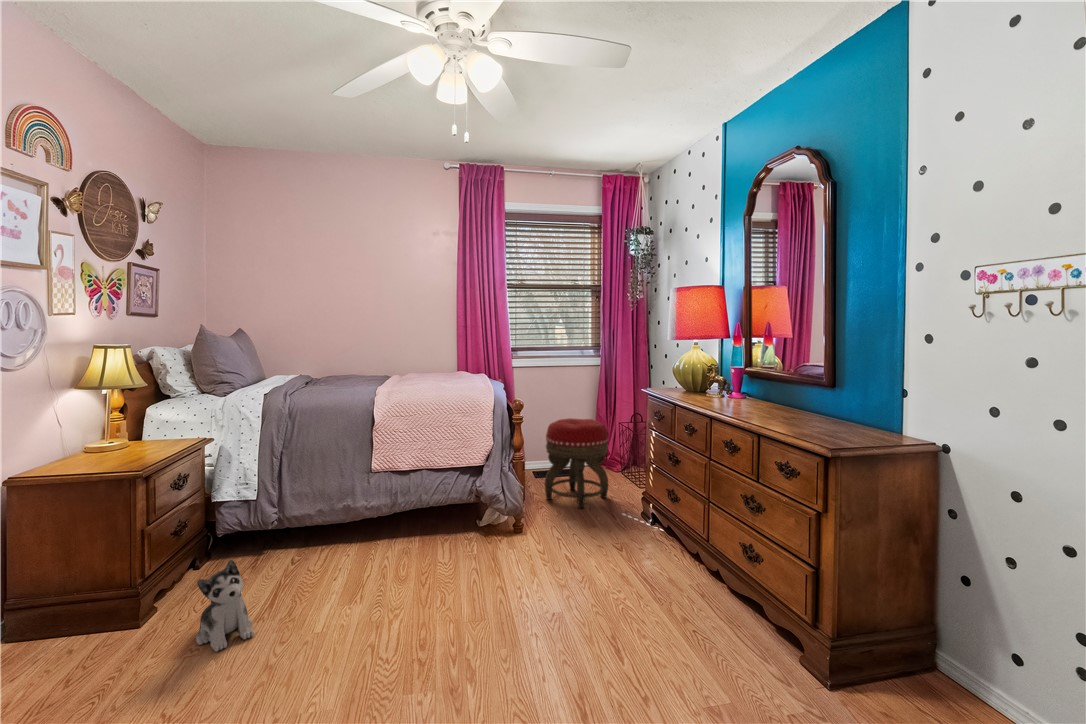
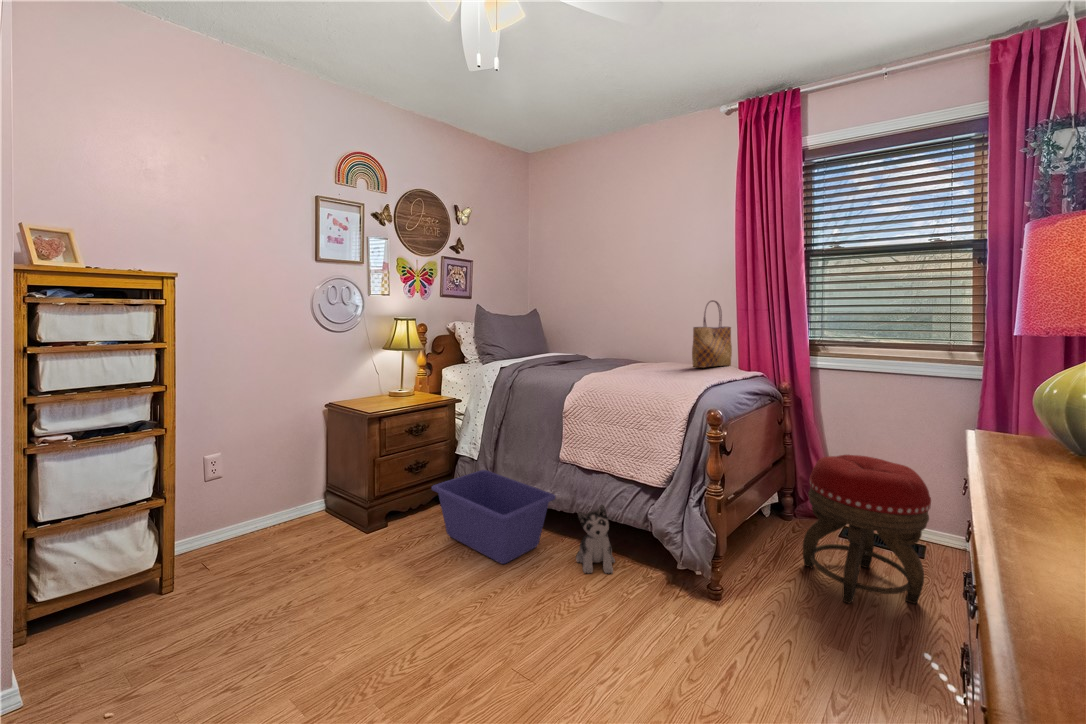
tote bag: none [442,320,463,375] -> present [692,300,732,368]
storage bin: none [244,501,383,582] -> present [432,470,556,564]
plush toy: present [196,560,254,652] -> present [576,504,615,573]

